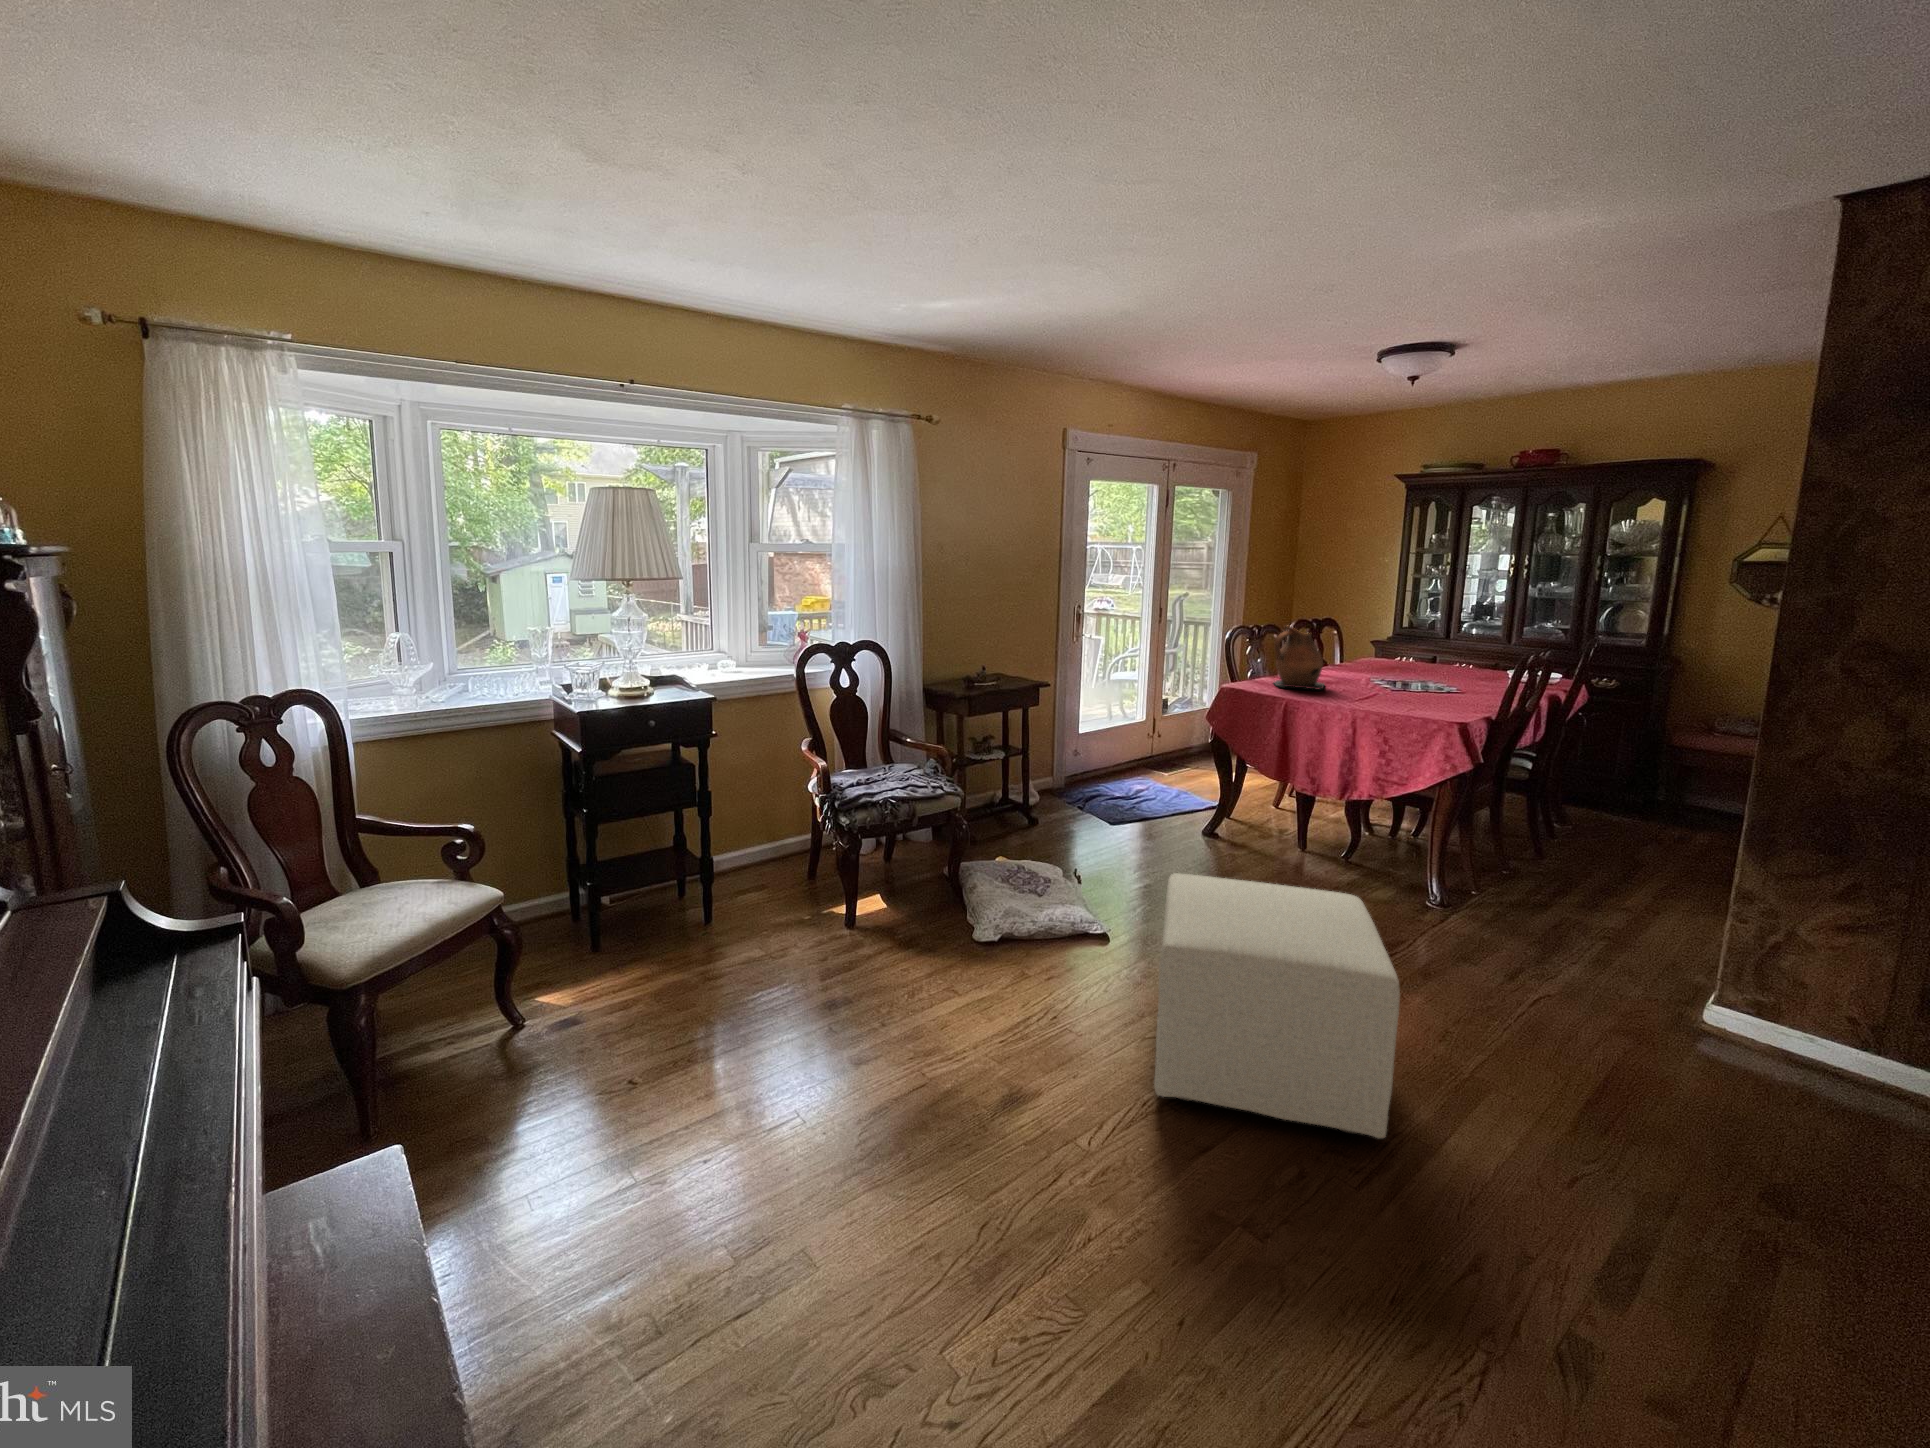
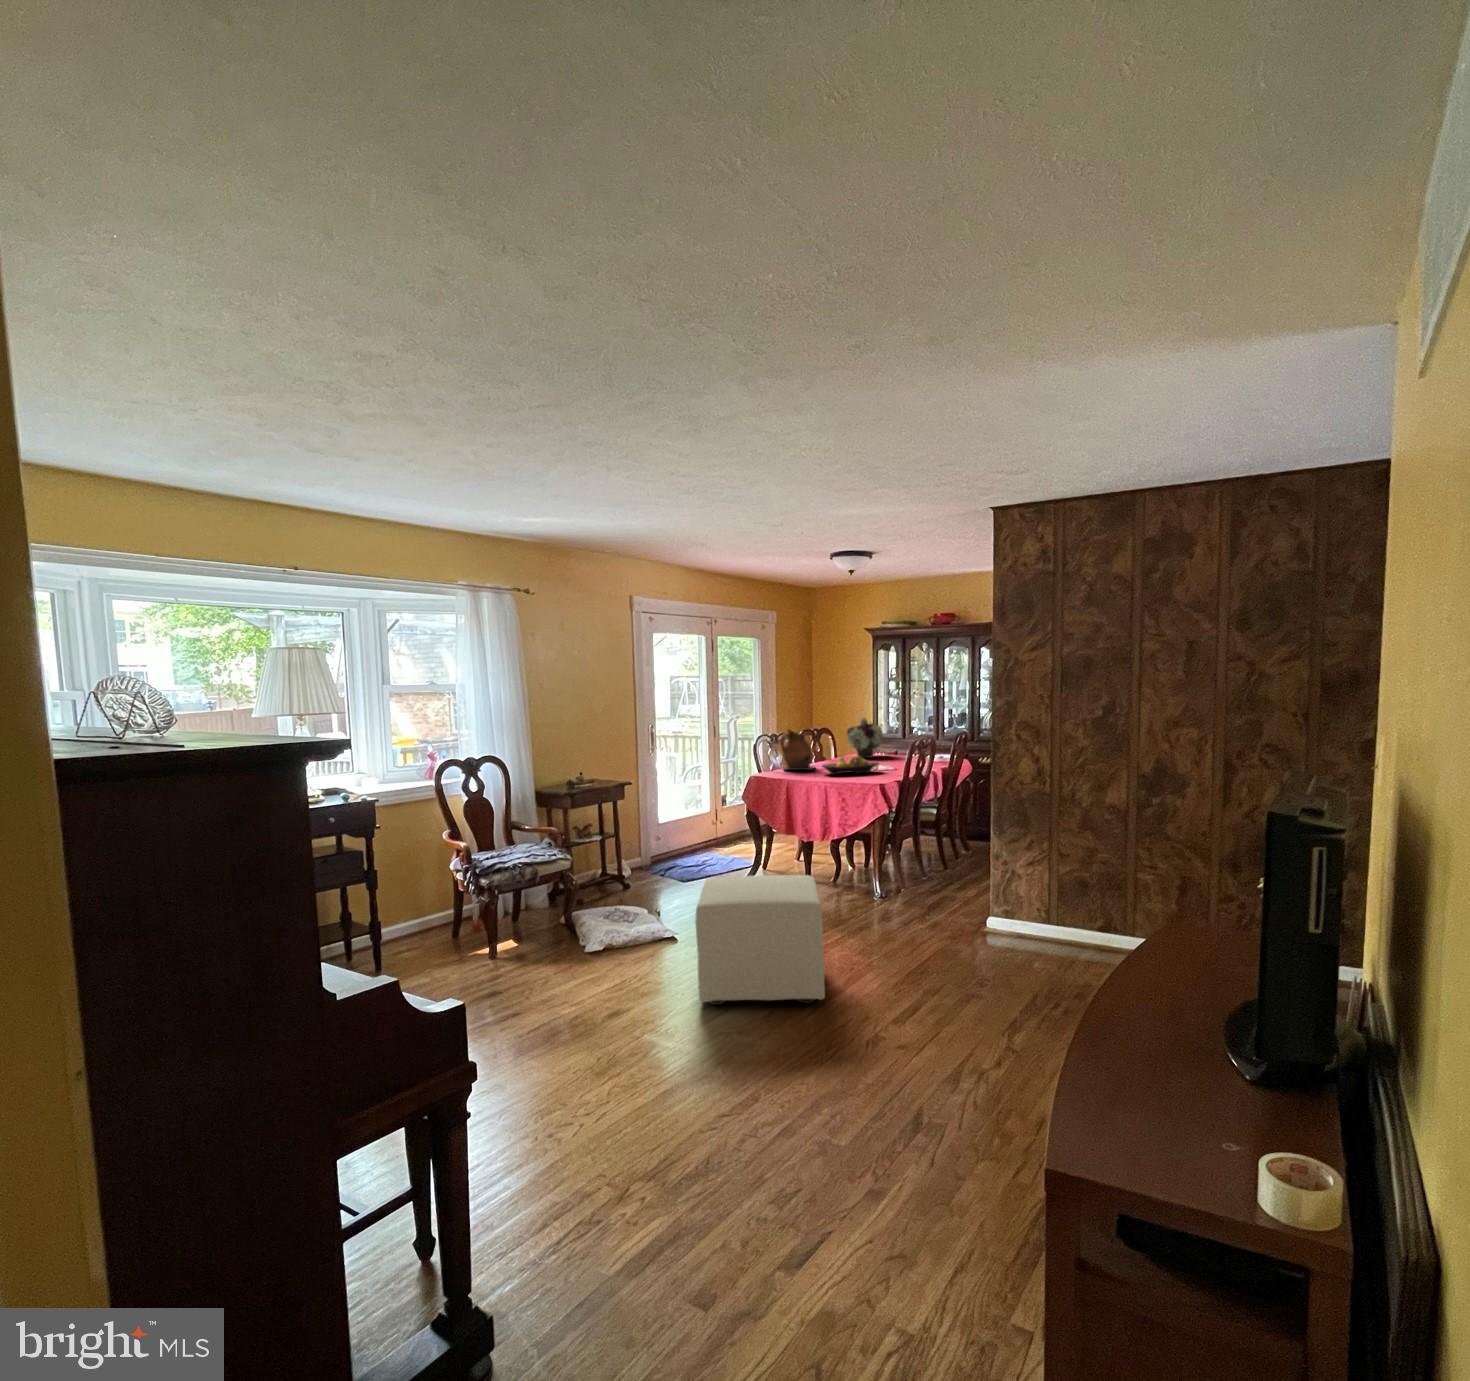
flower arrangement: none [1367,611,1429,672] -> present [847,717,883,758]
fruit bowl: none [1342,676,1441,704] -> present [822,756,879,775]

